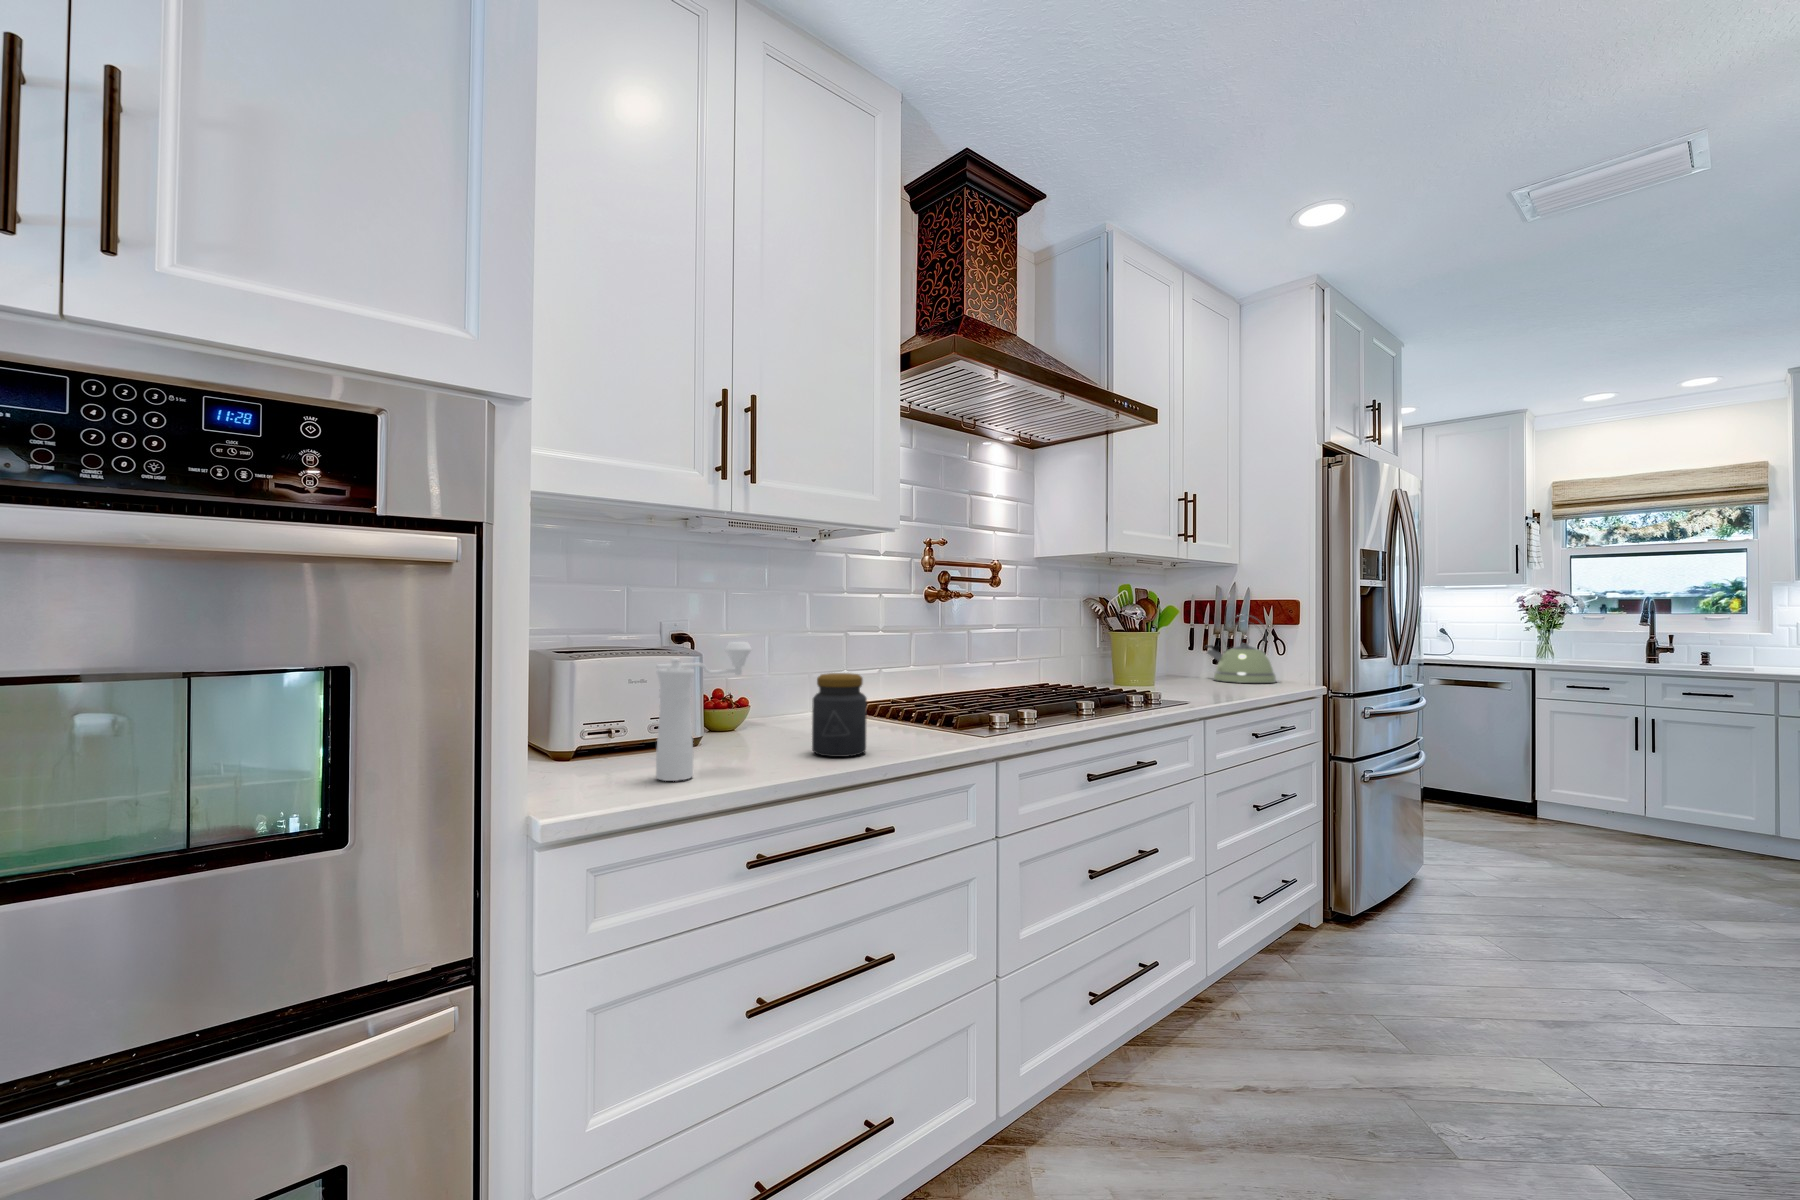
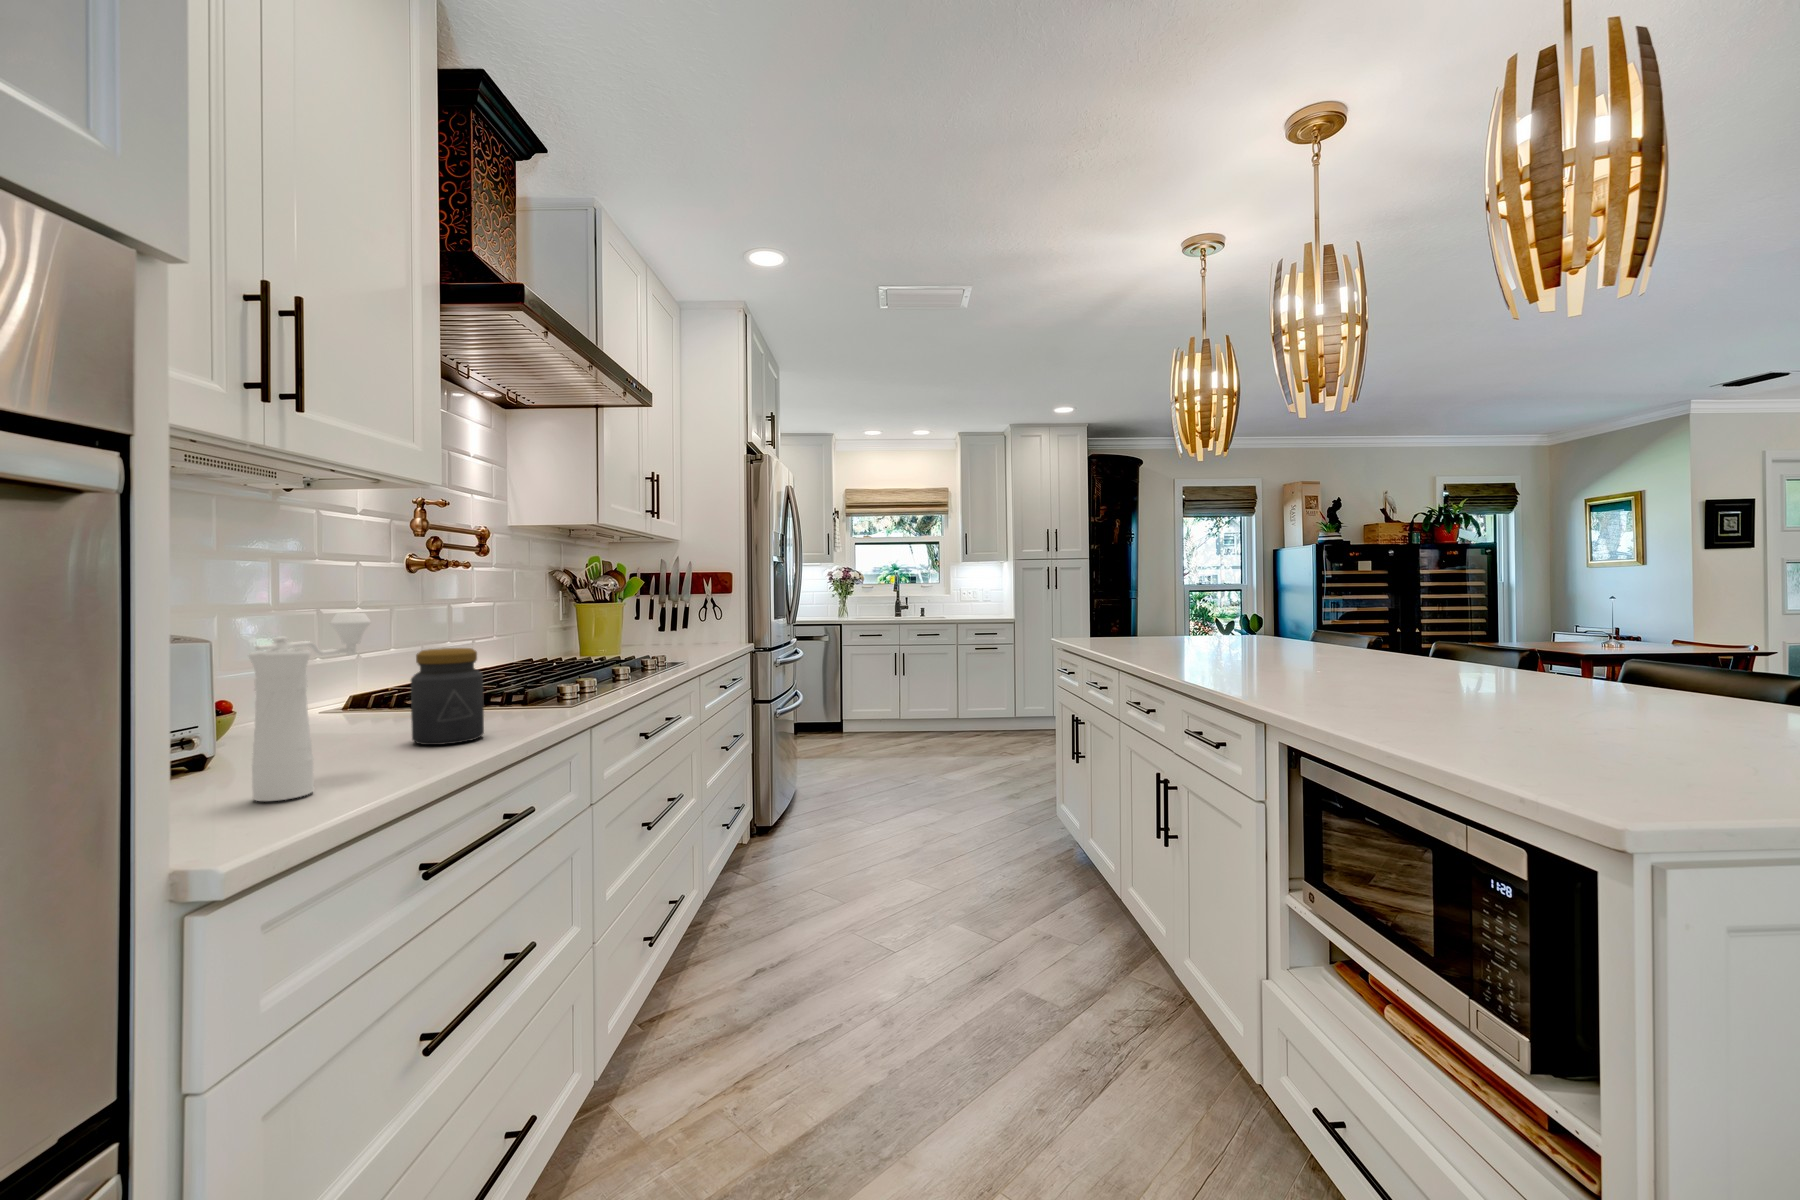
kettle: present [1206,614,1276,683] -> none [660,585,720,645]

